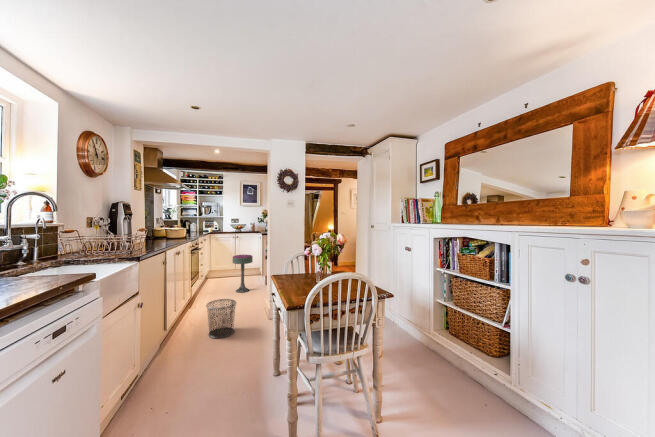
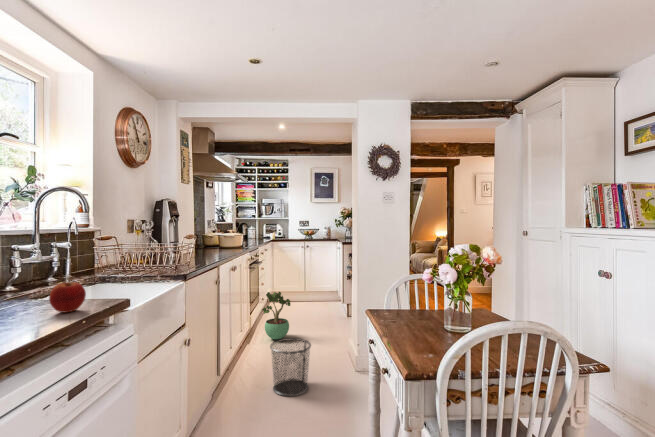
bar stool: present [232,255,253,293] -> none [303,273,330,327]
apple: none [30,259,61,283] -> present [49,279,86,313]
potted plant: none [201,268,223,303] -> present [262,292,290,339]

